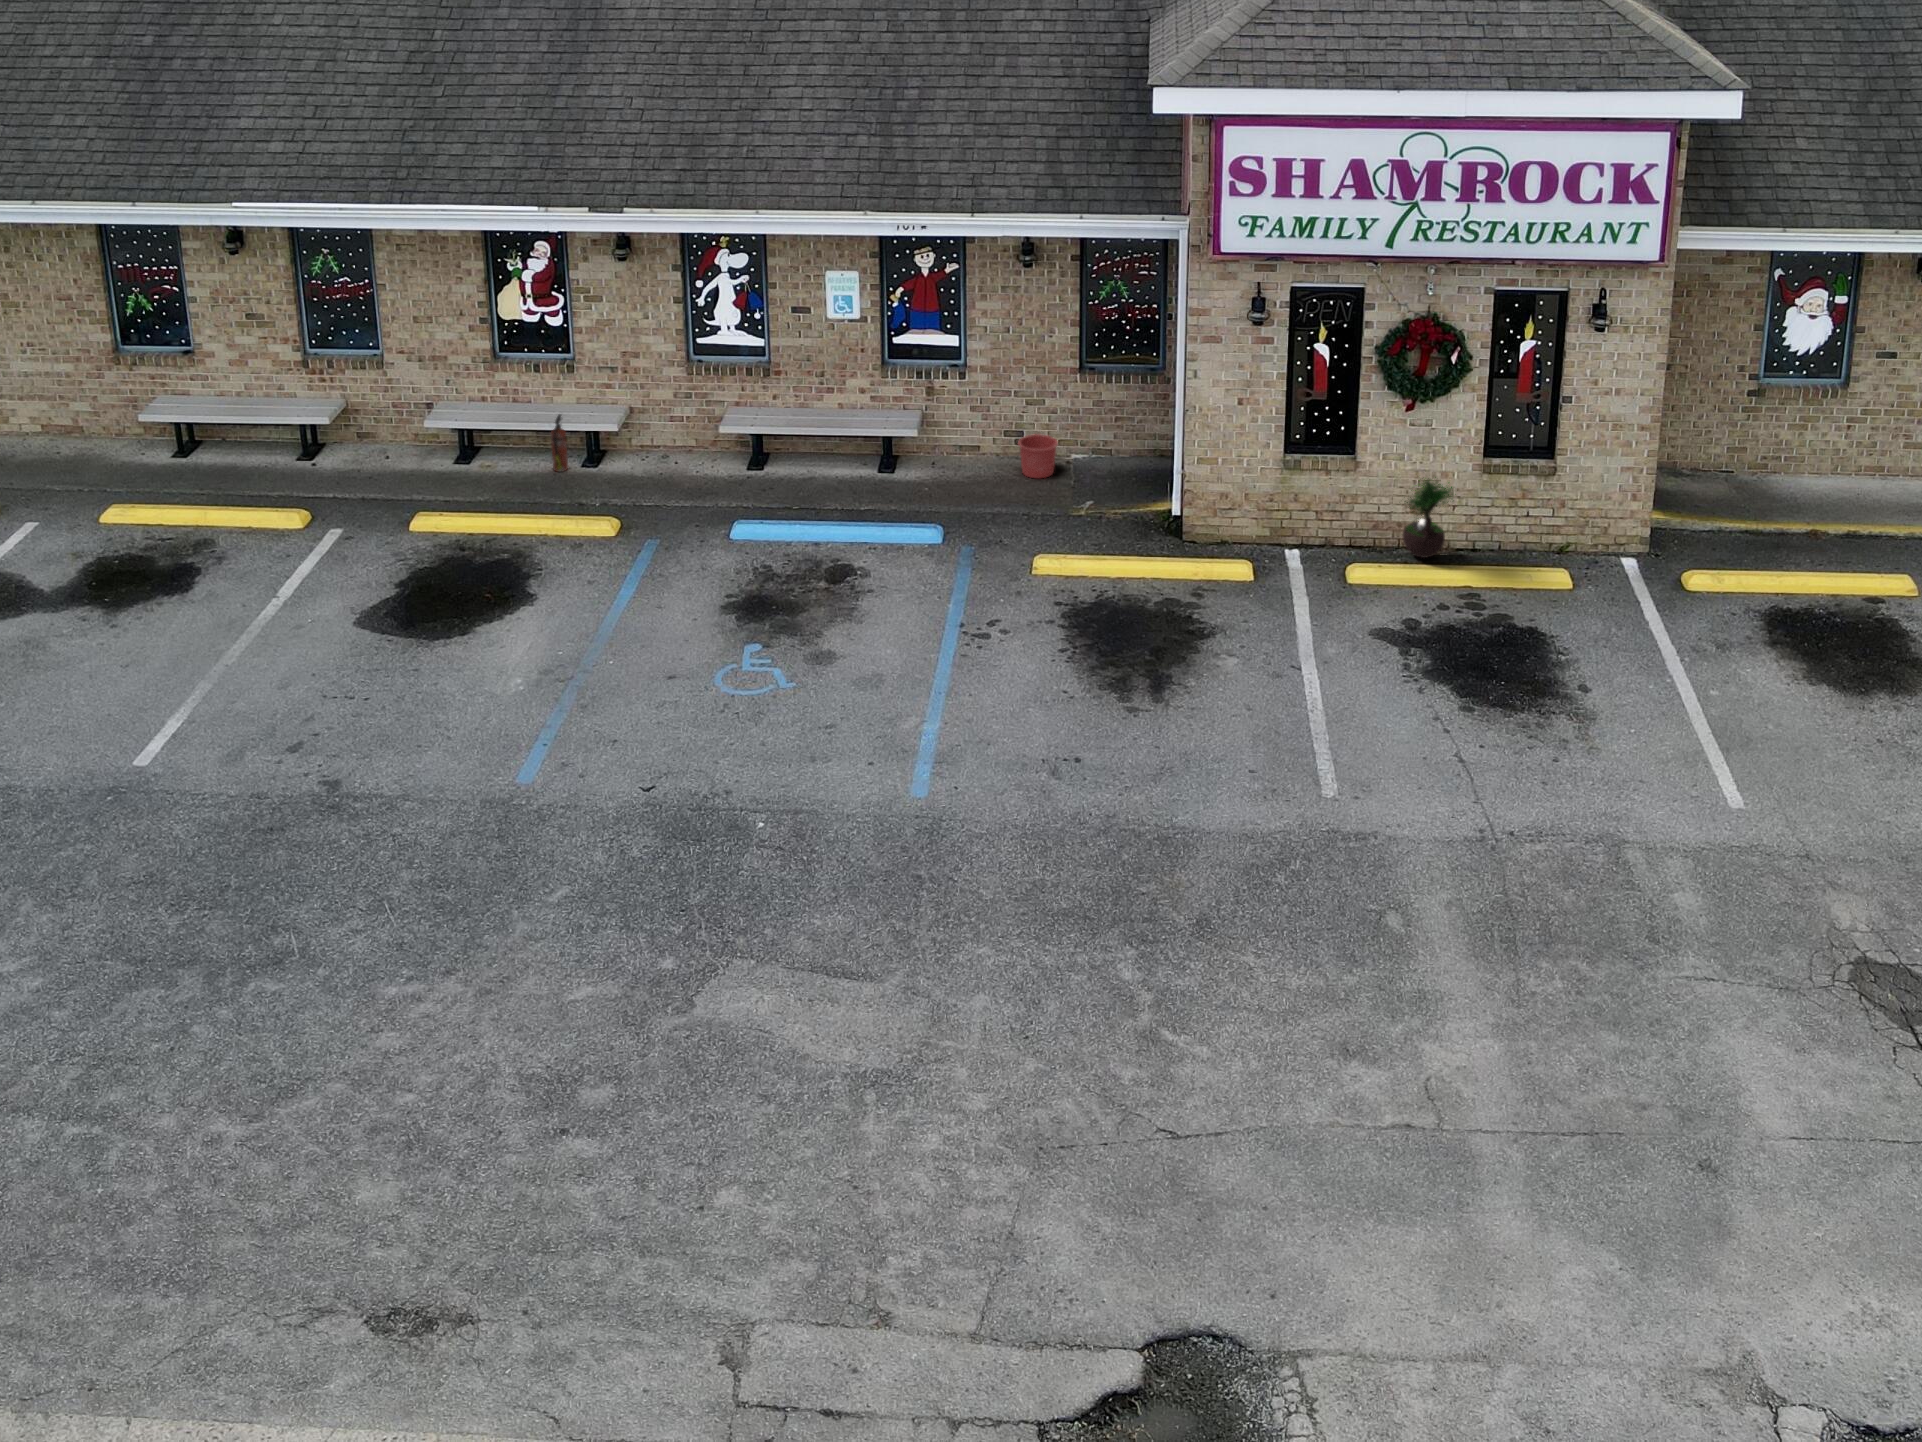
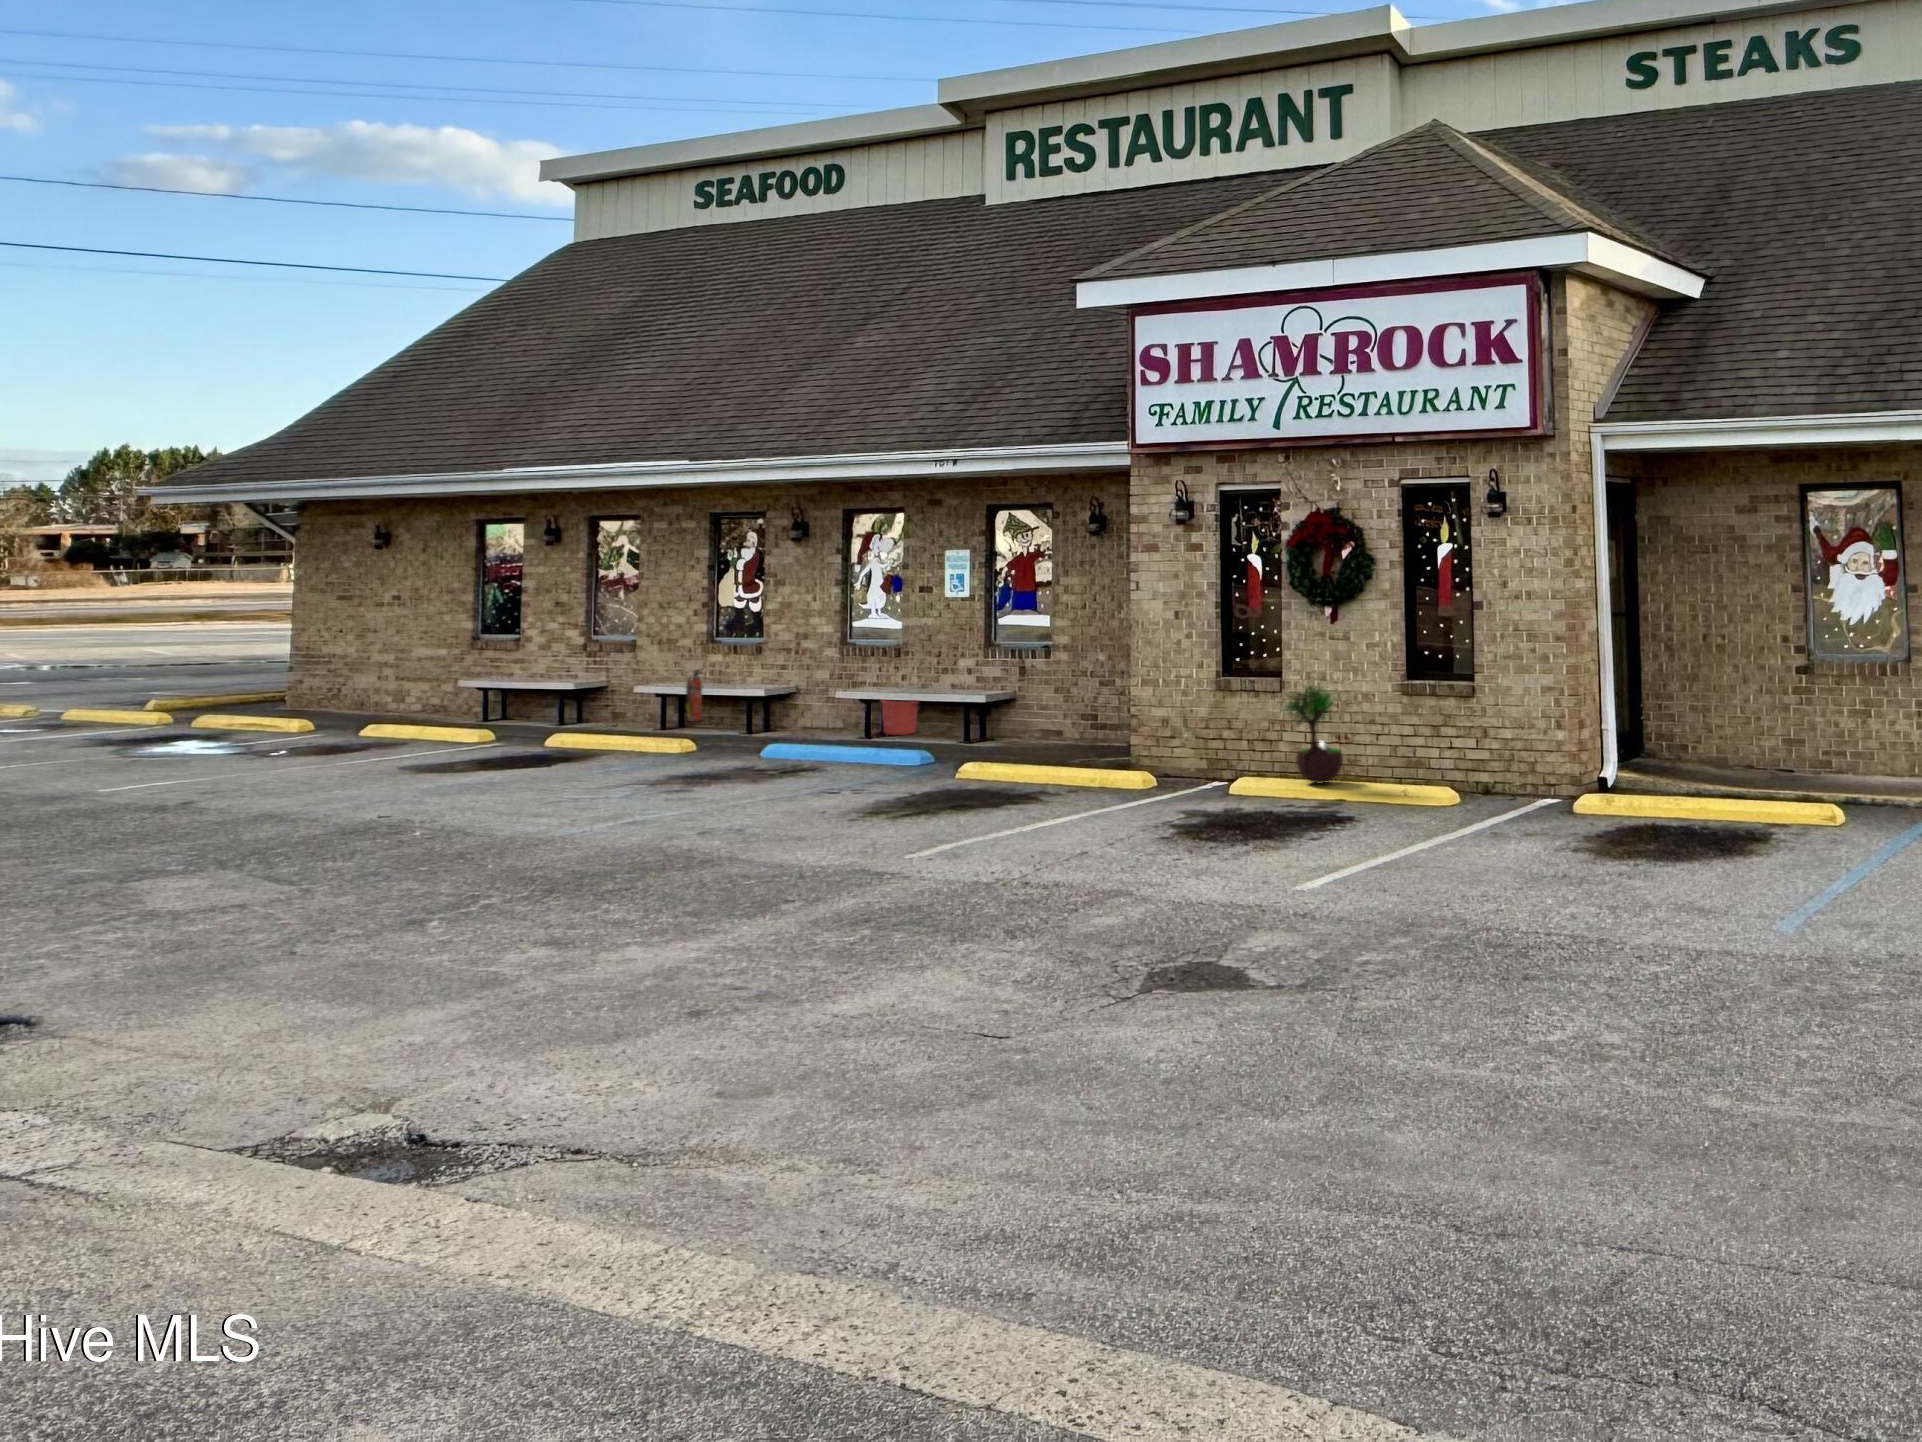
bucket: present [1018,434,1058,478] -> present [881,700,920,735]

